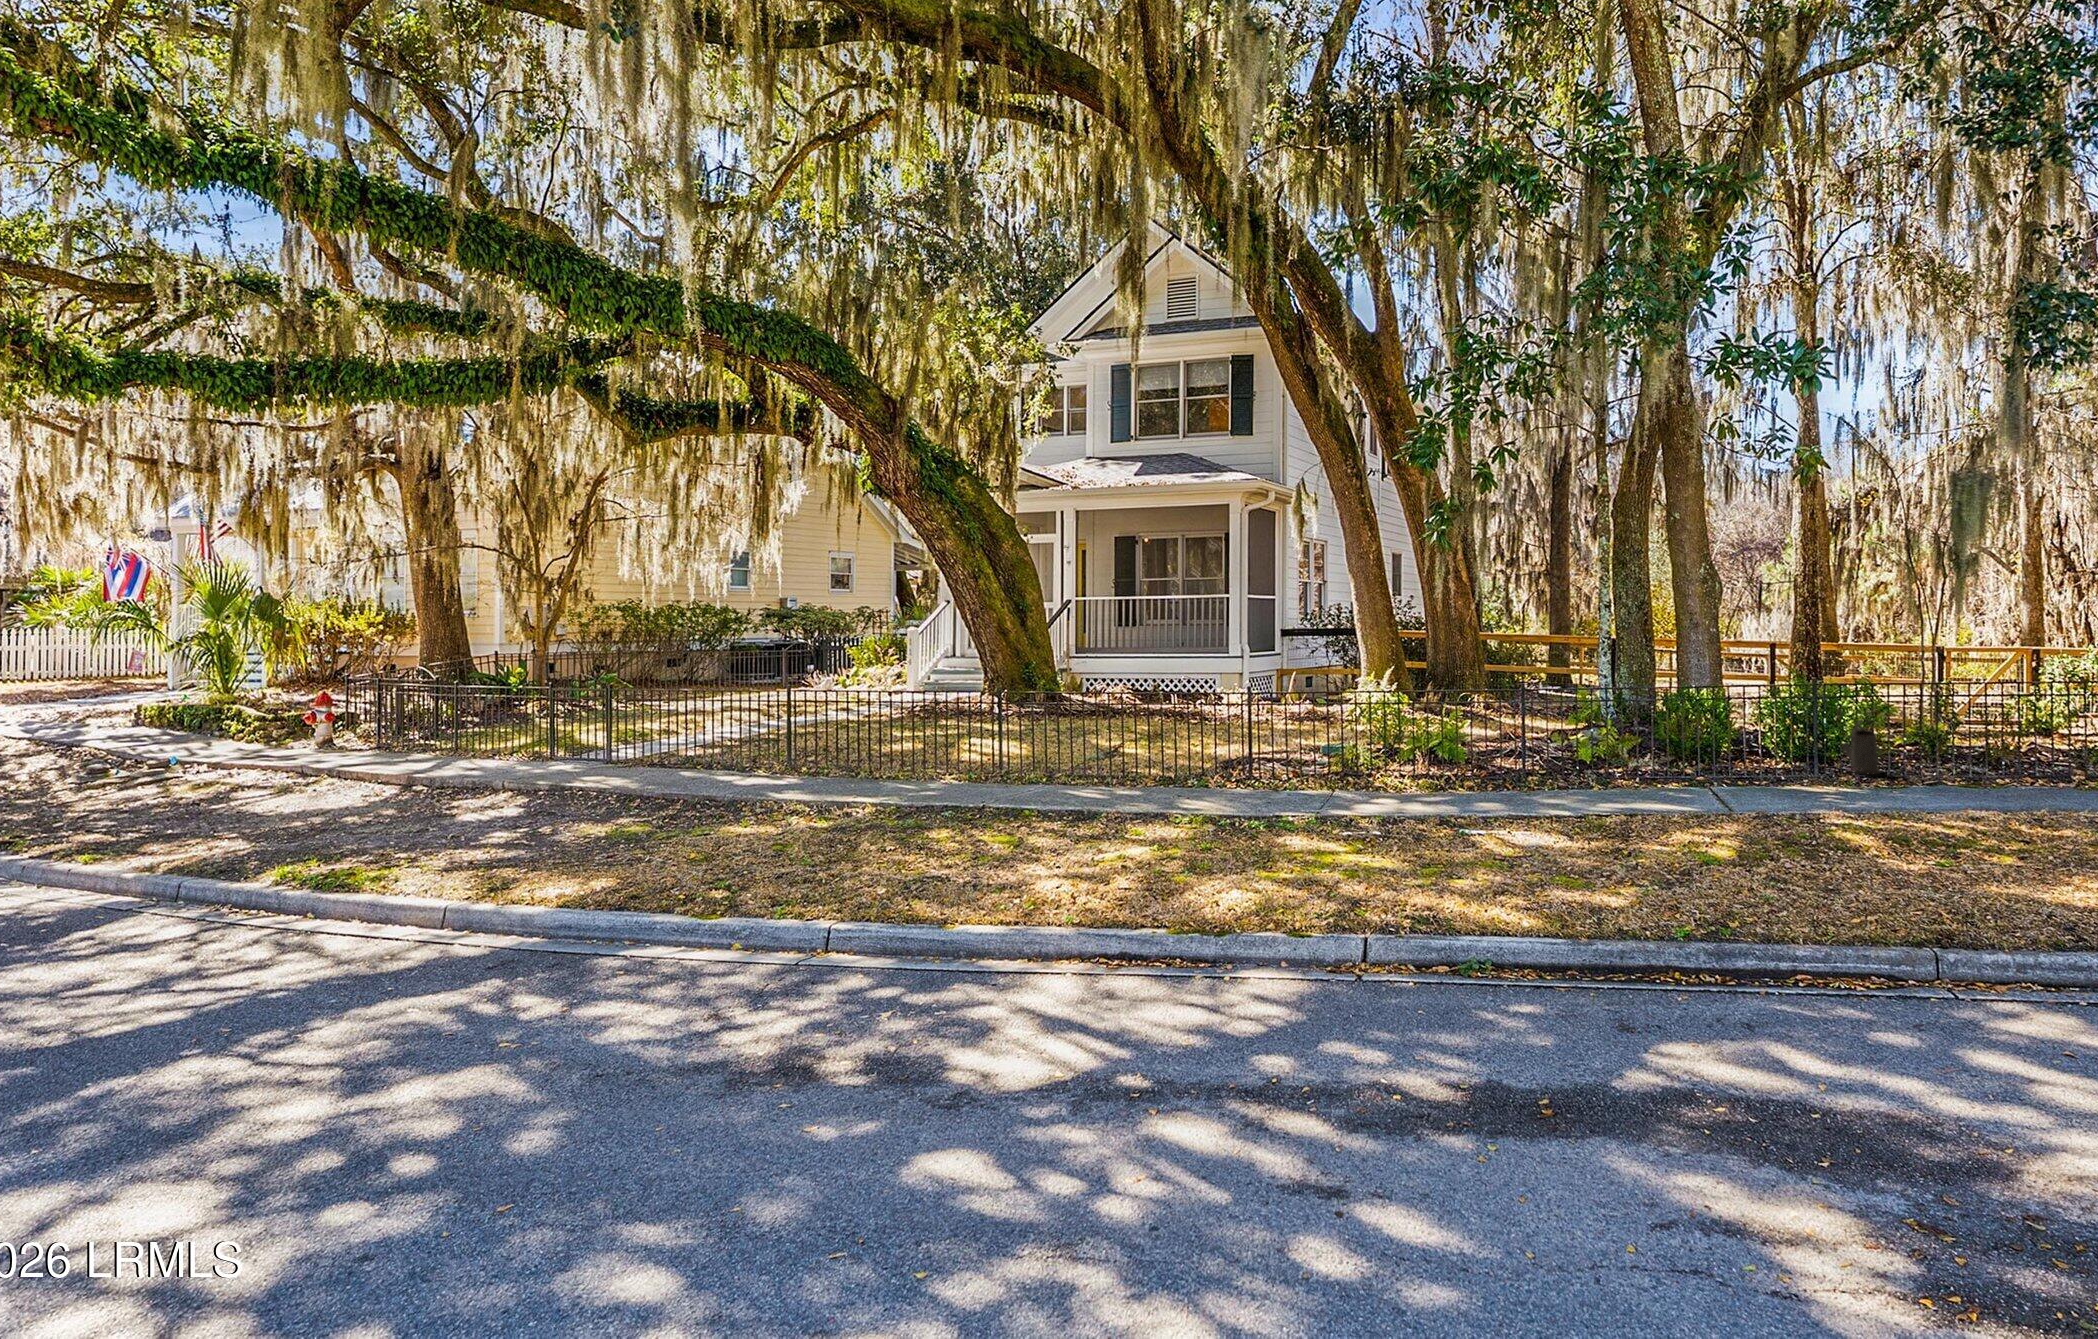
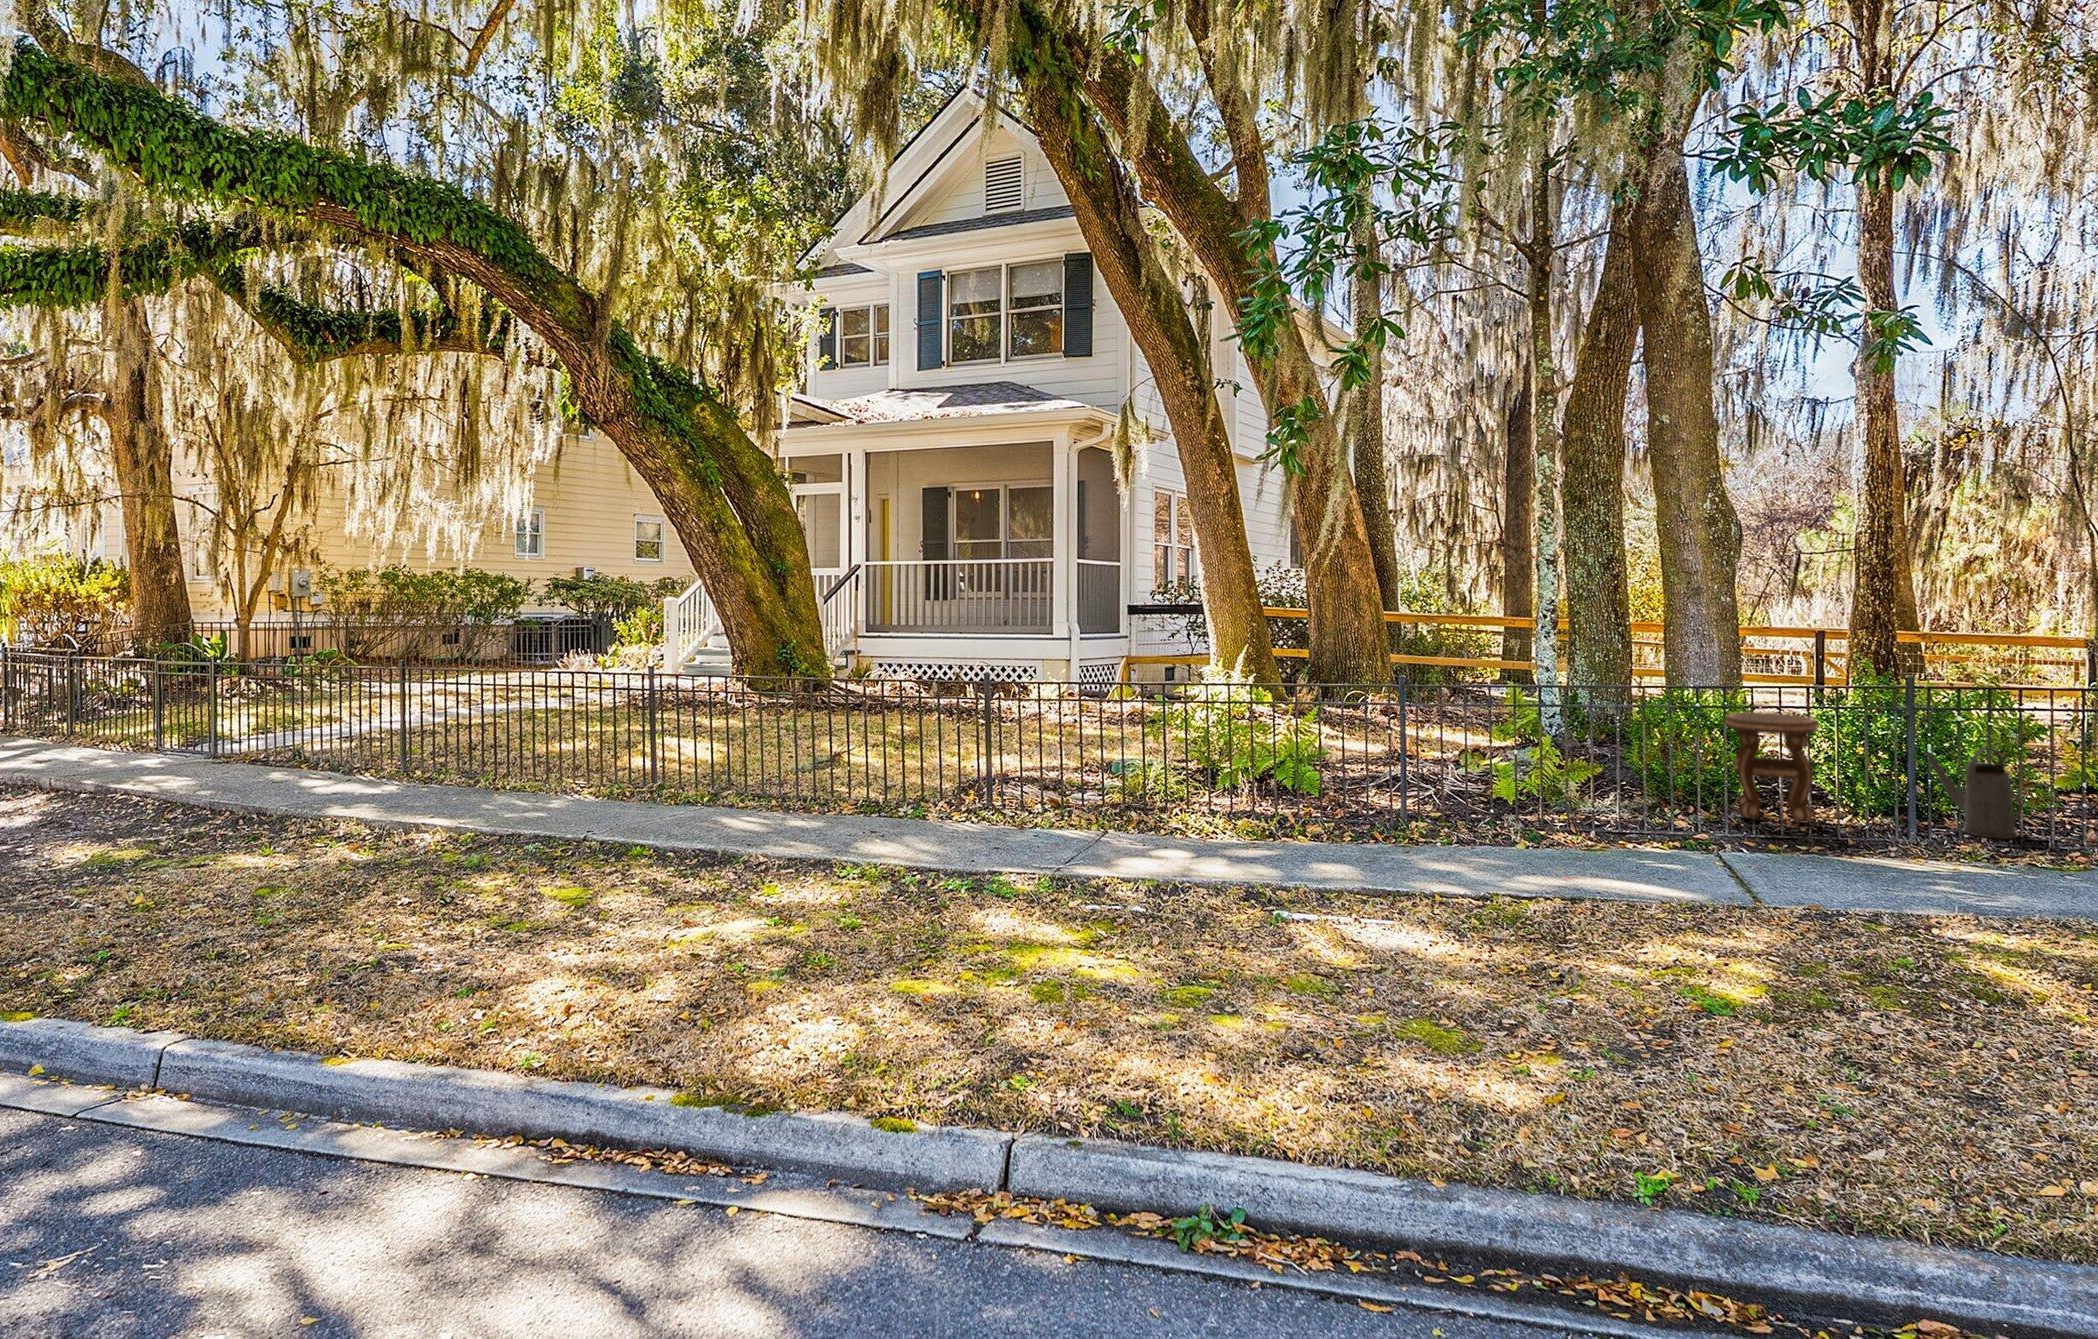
side table: none [1715,701,1770,770] -> present [1726,712,1818,823]

